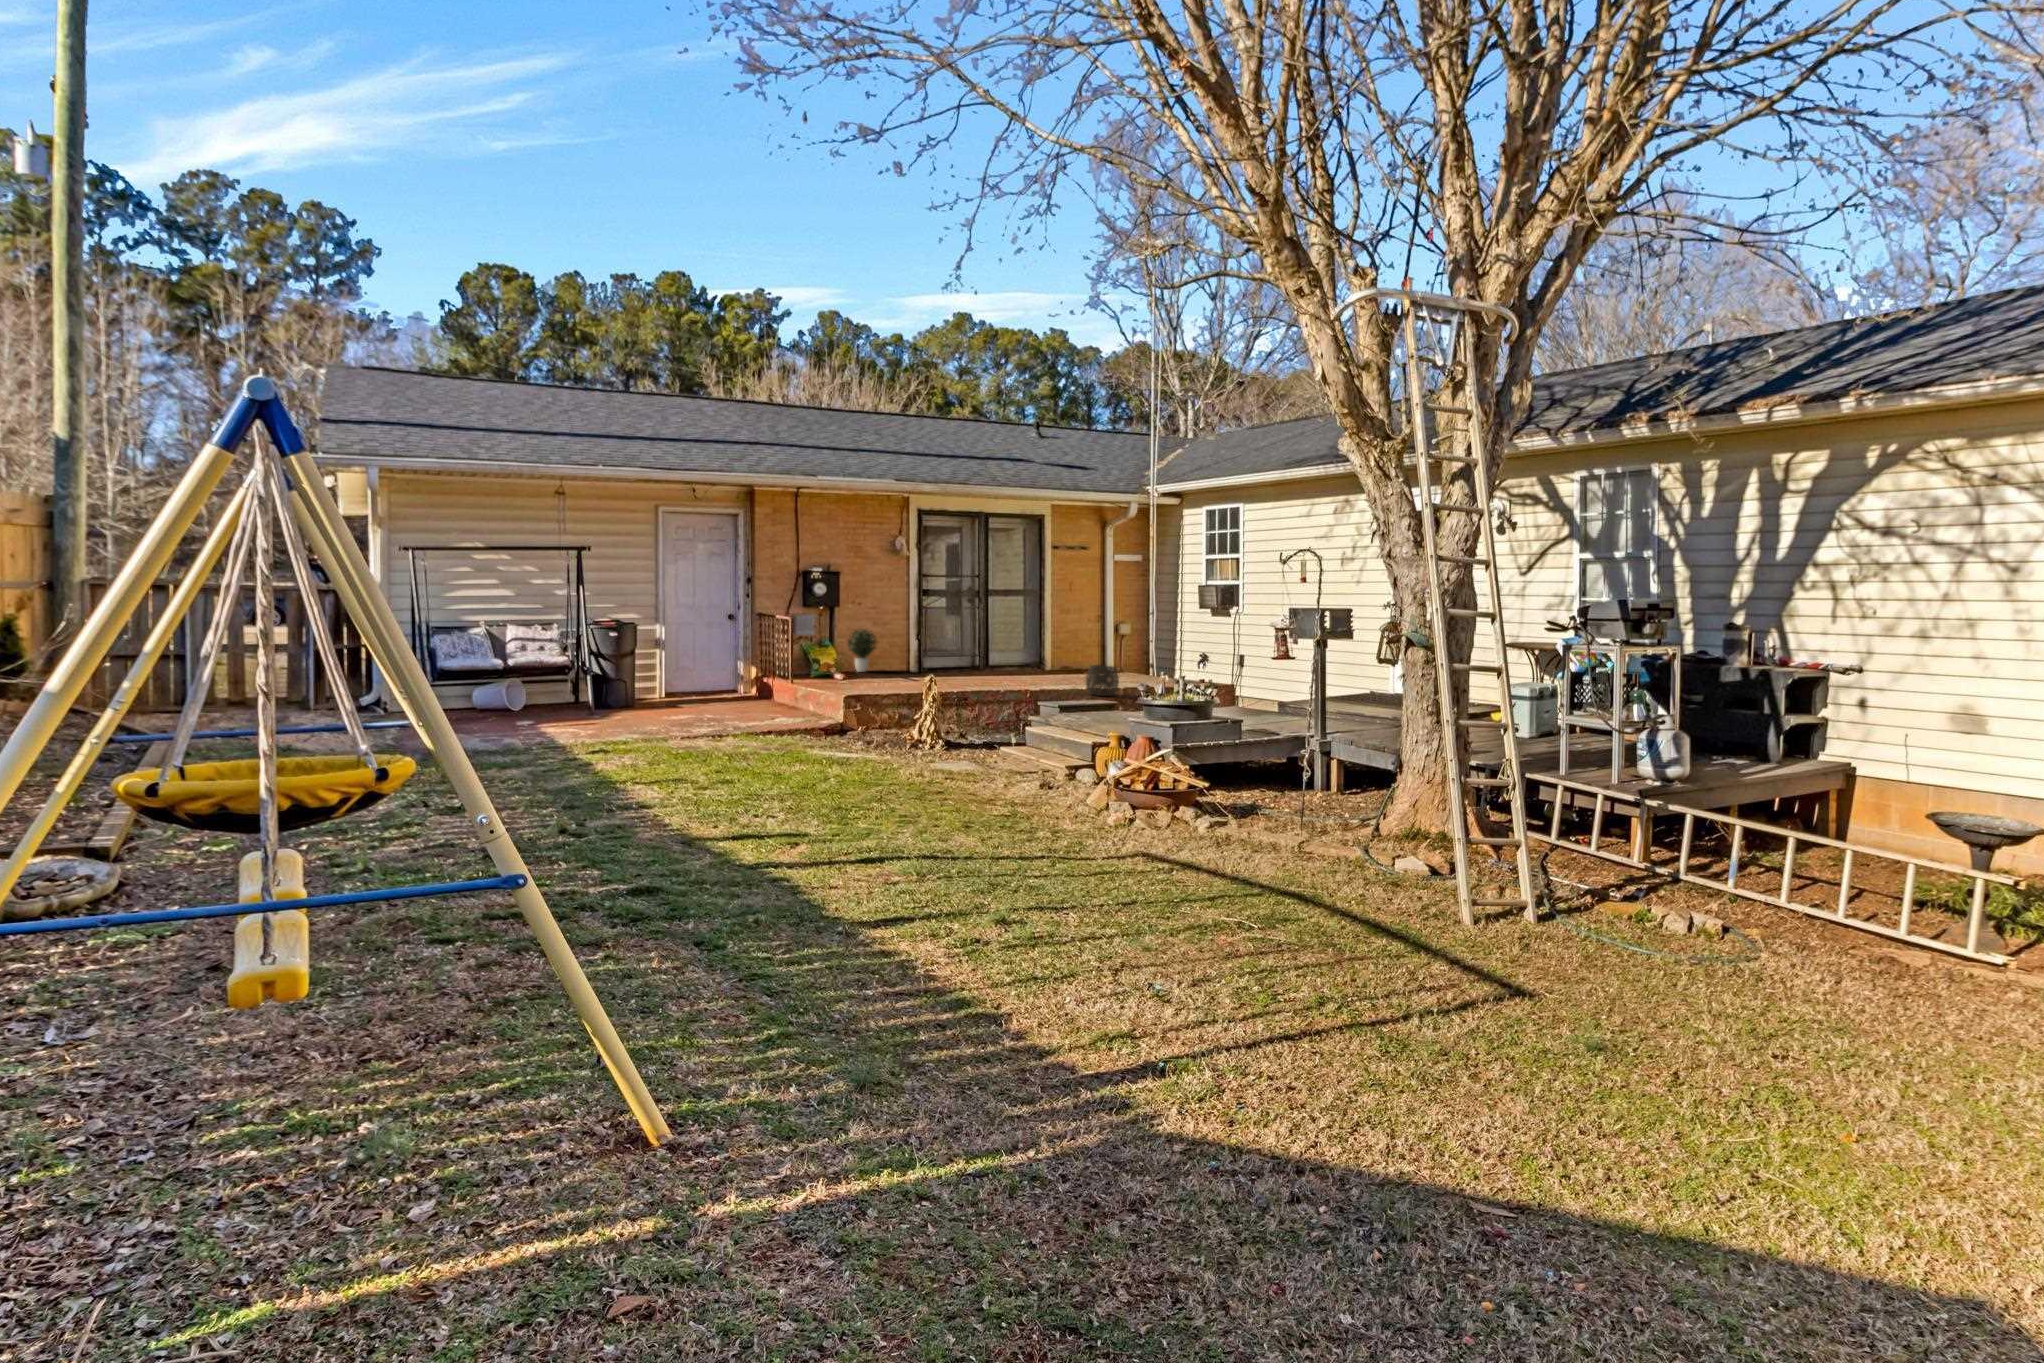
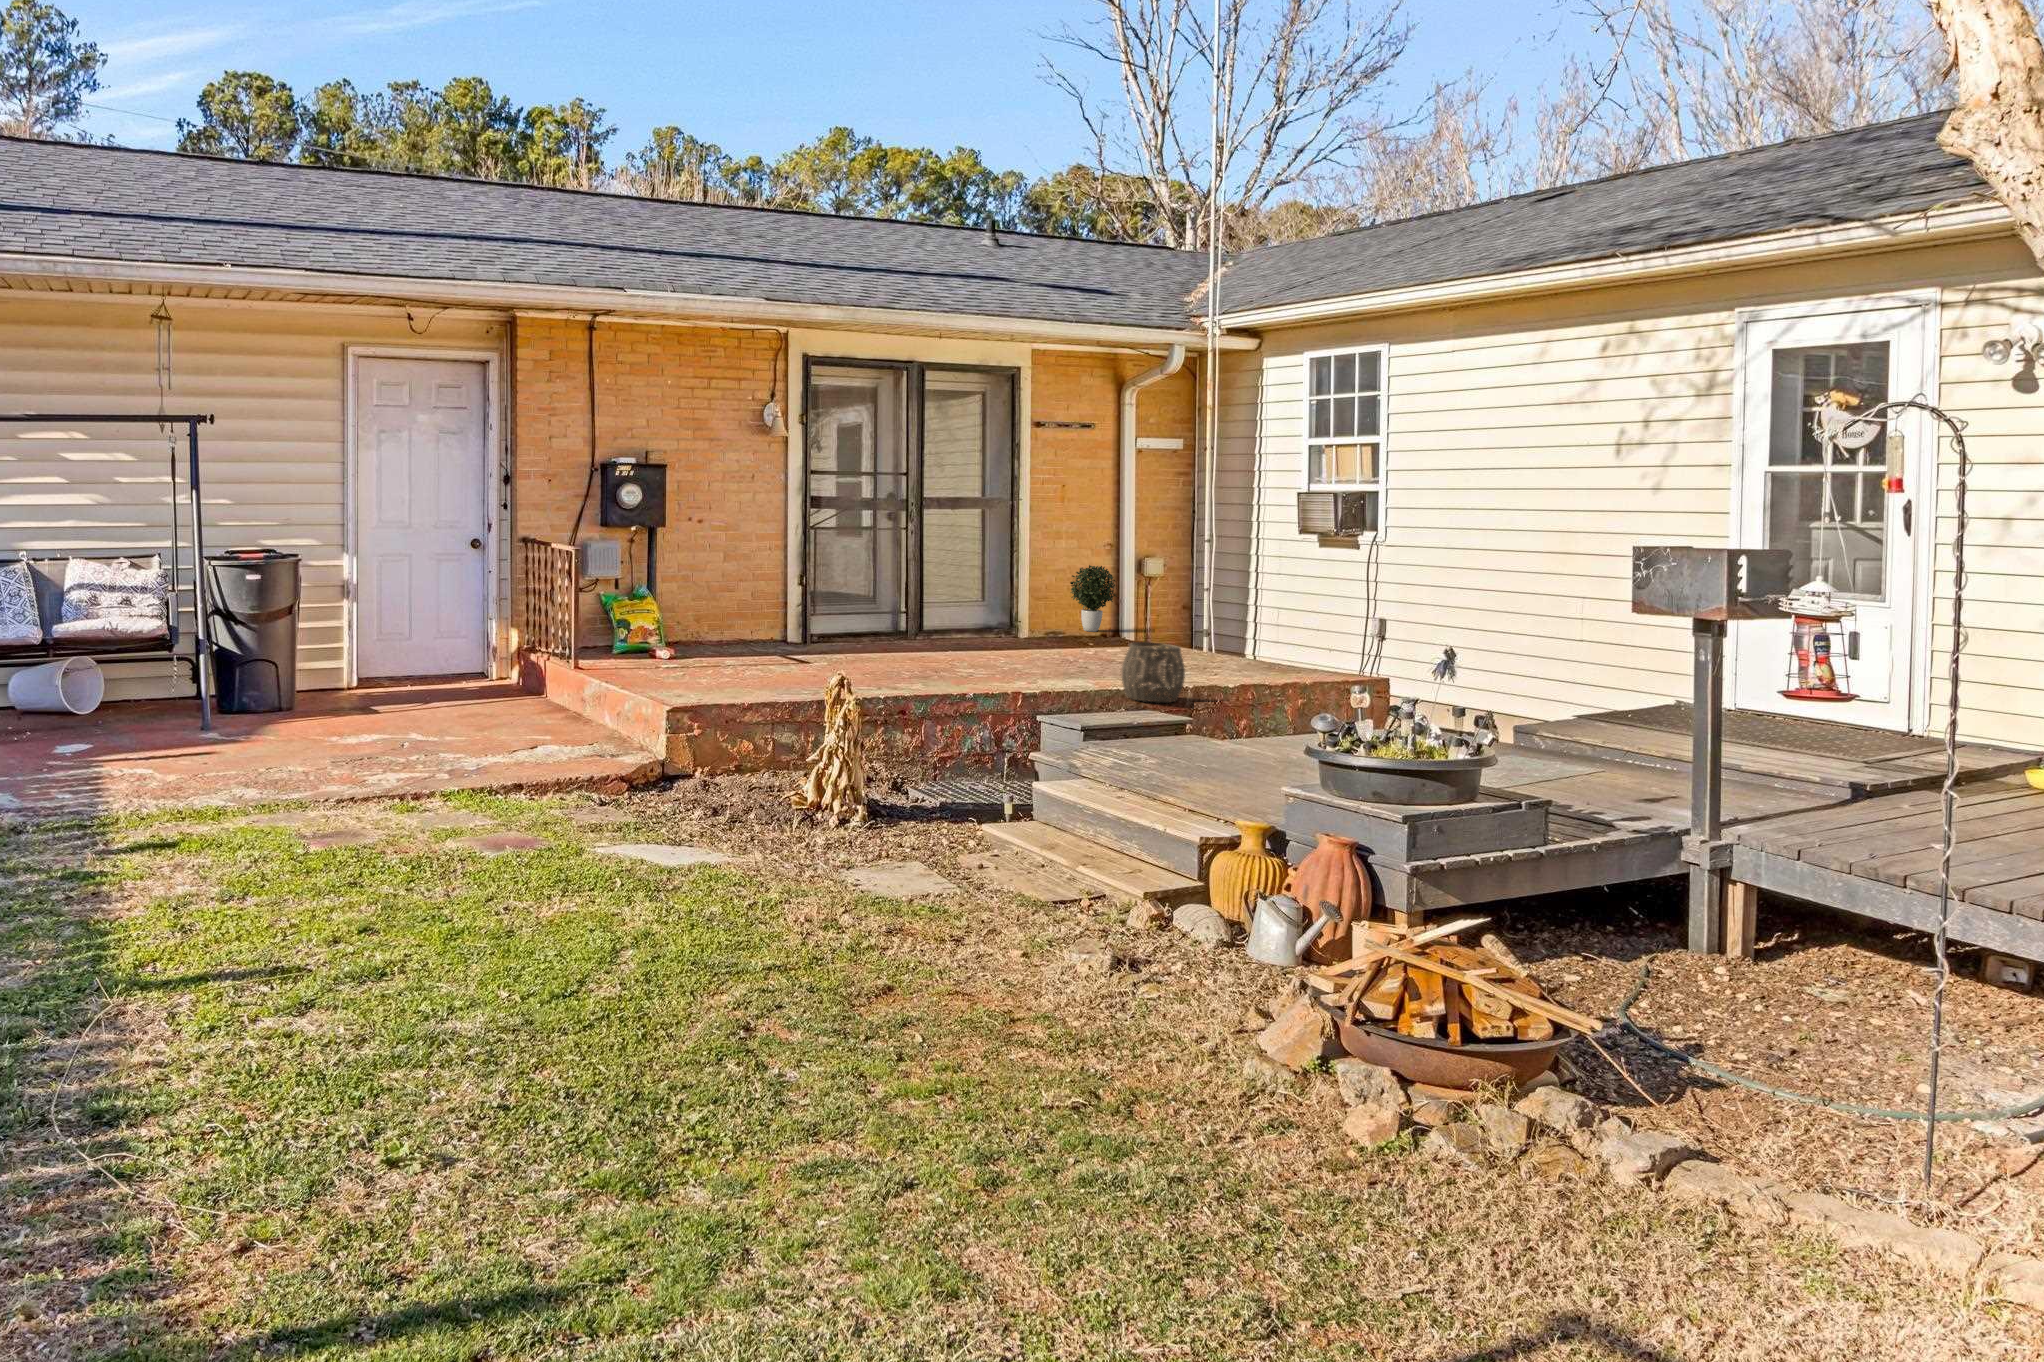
potted plant: present [848,629,876,672] -> present [1070,565,1117,632]

